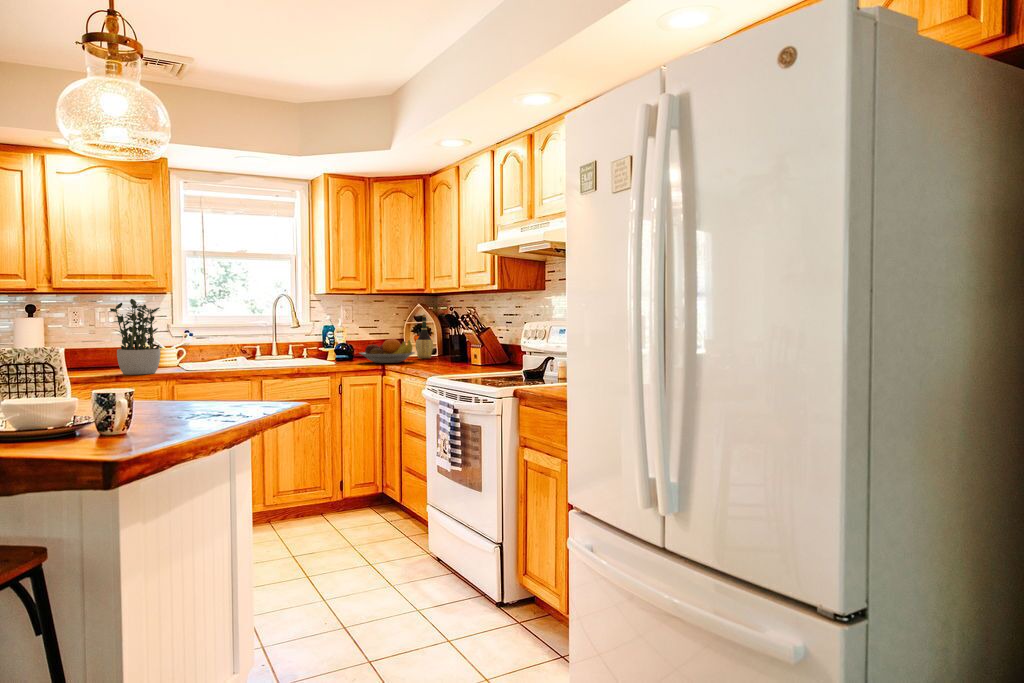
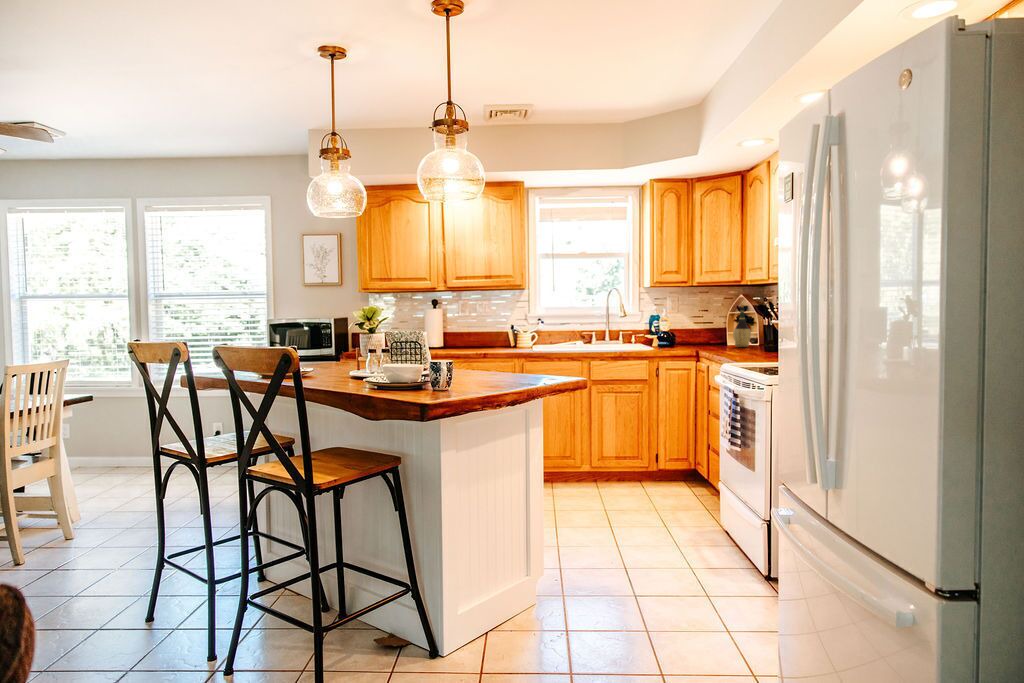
potted plant: present [109,299,161,375] -> none [480,295,517,353]
fruit bowl: present [360,339,415,363] -> none [675,328,728,350]

